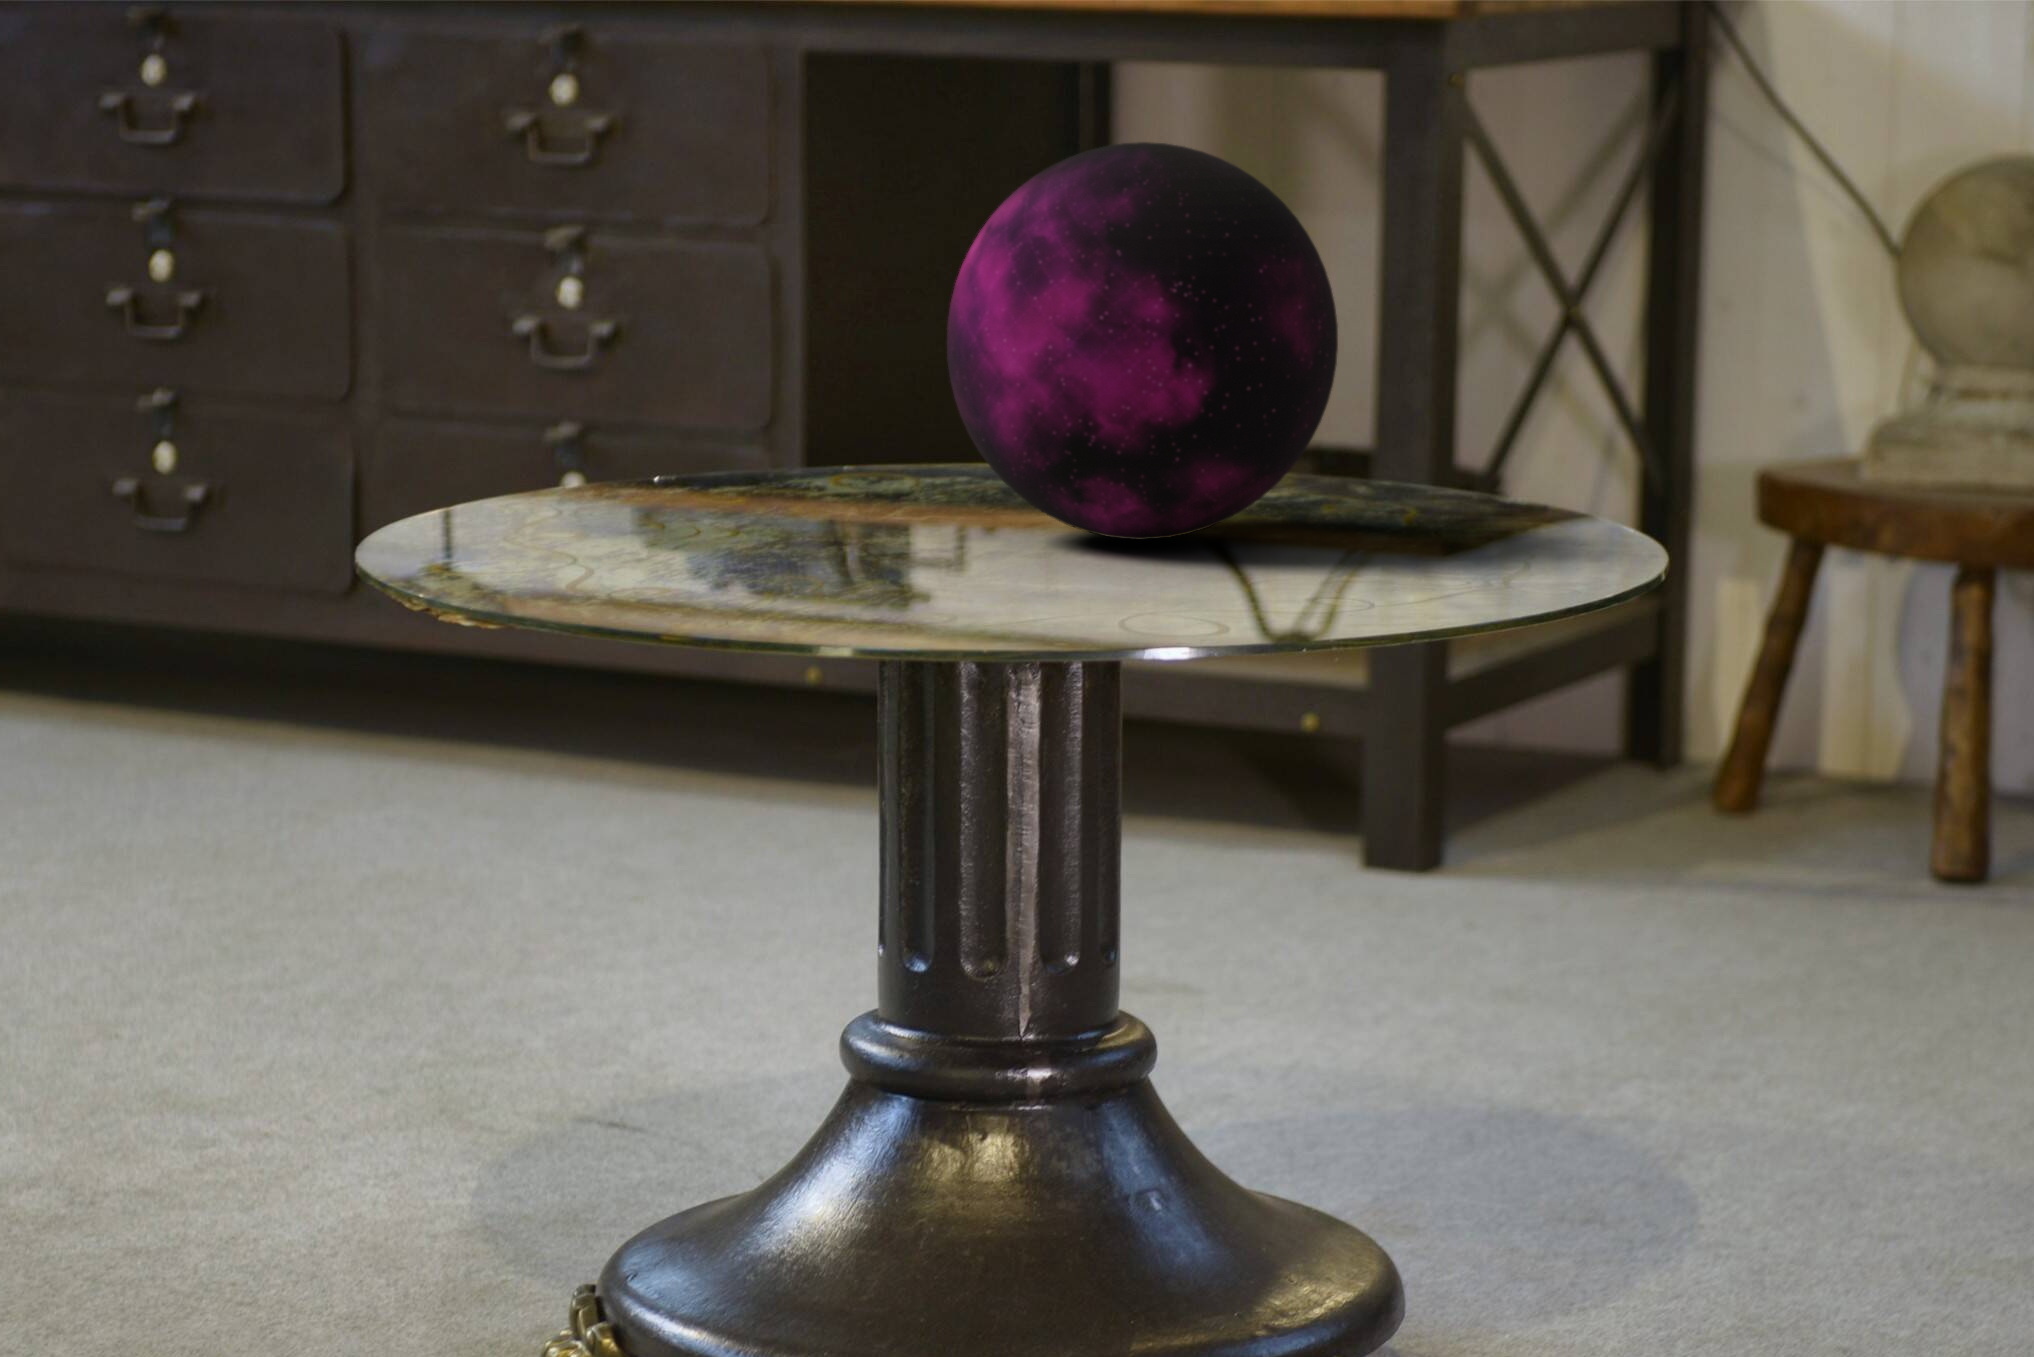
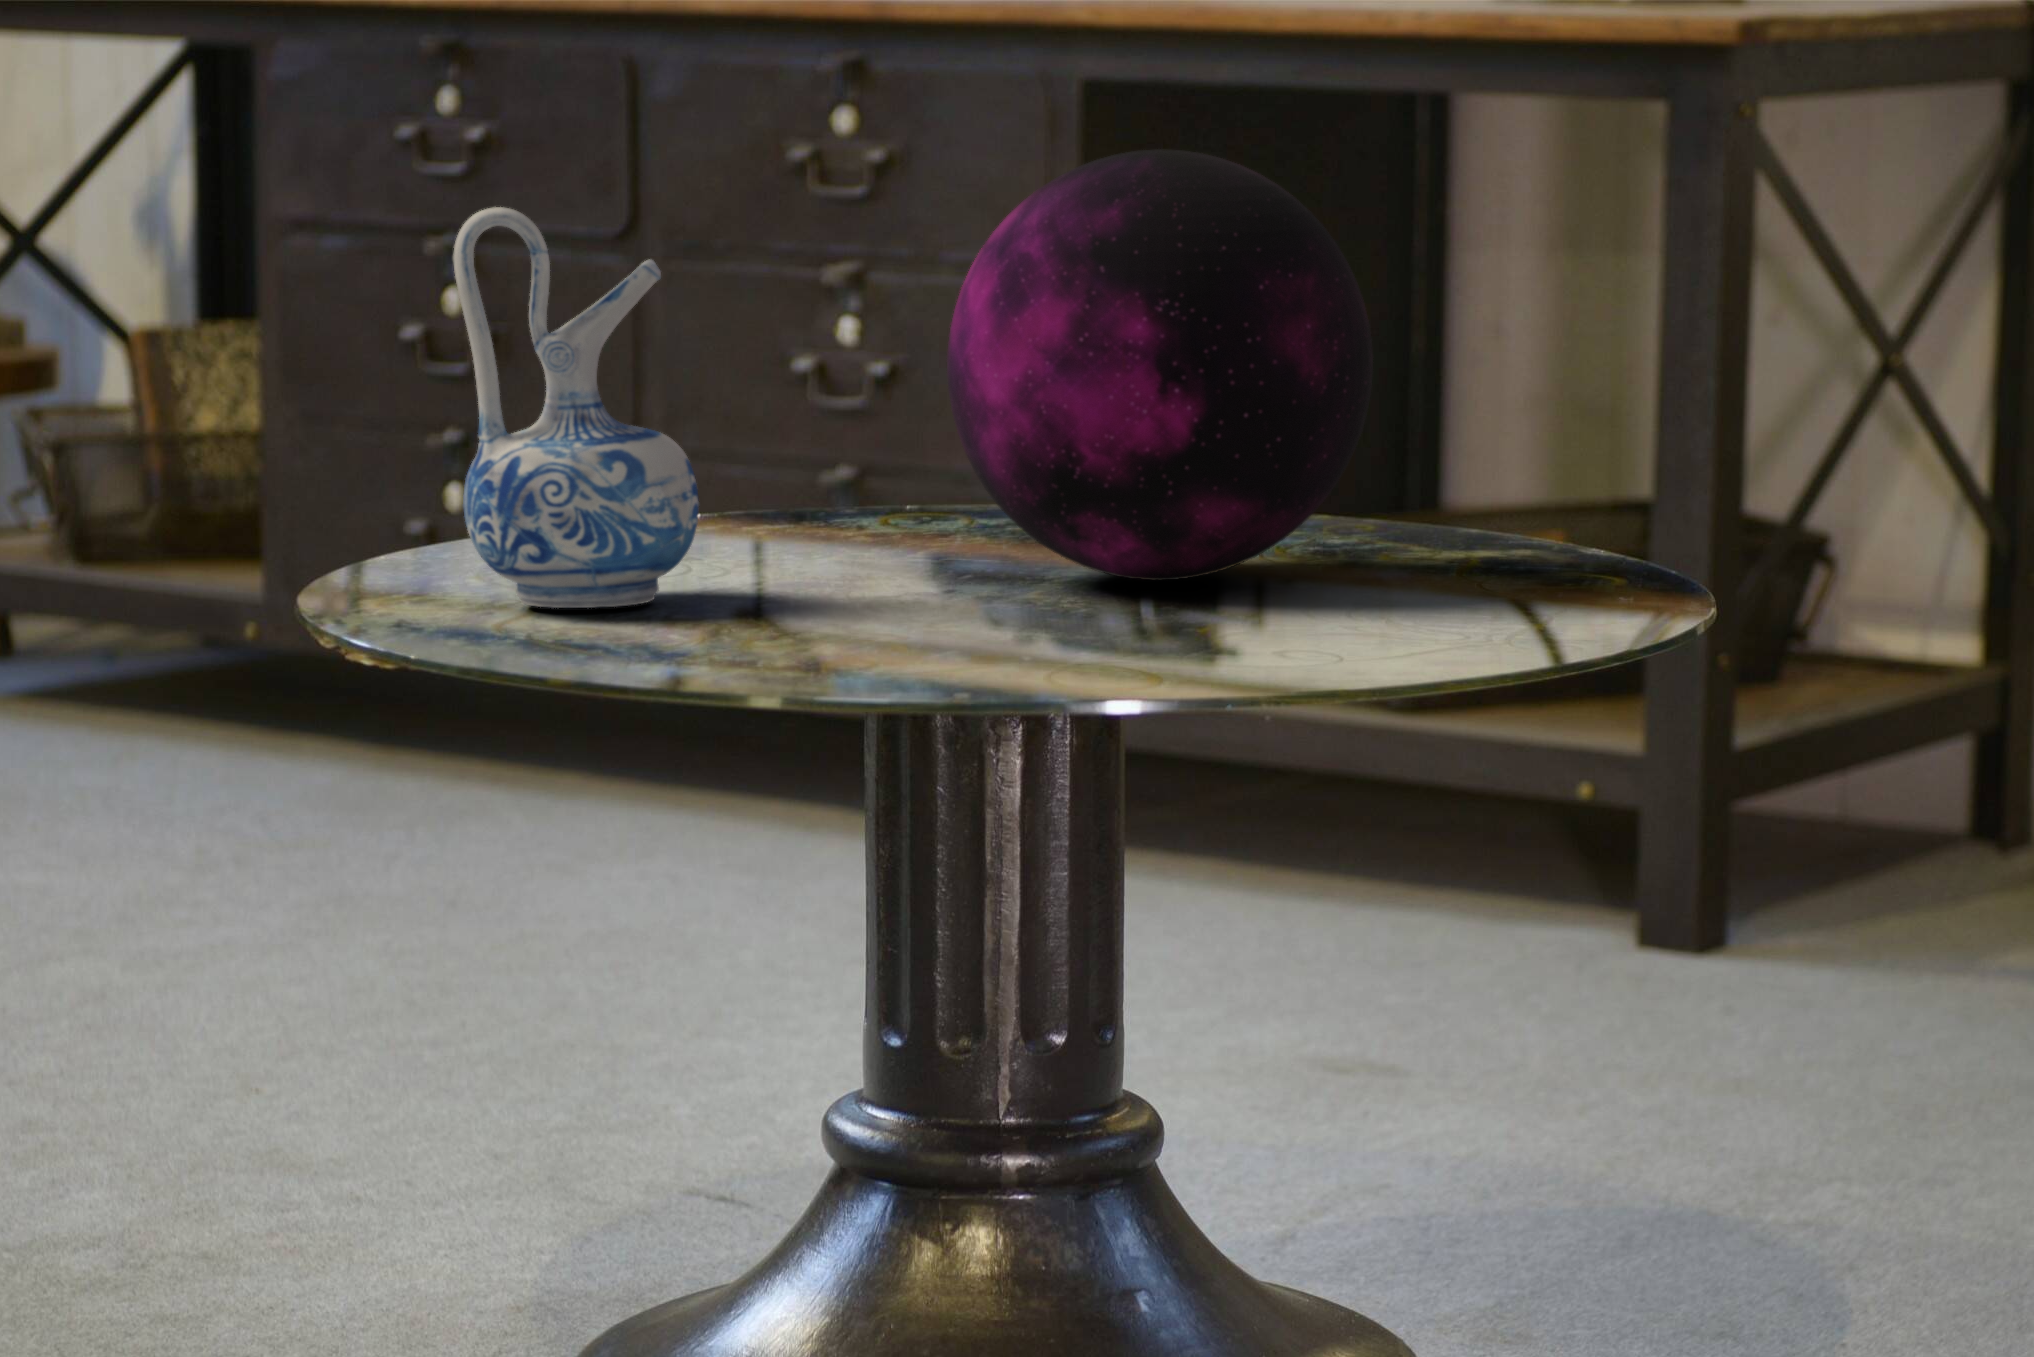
ceramic pitcher: none [512,187,733,566] -> present [453,207,699,608]

